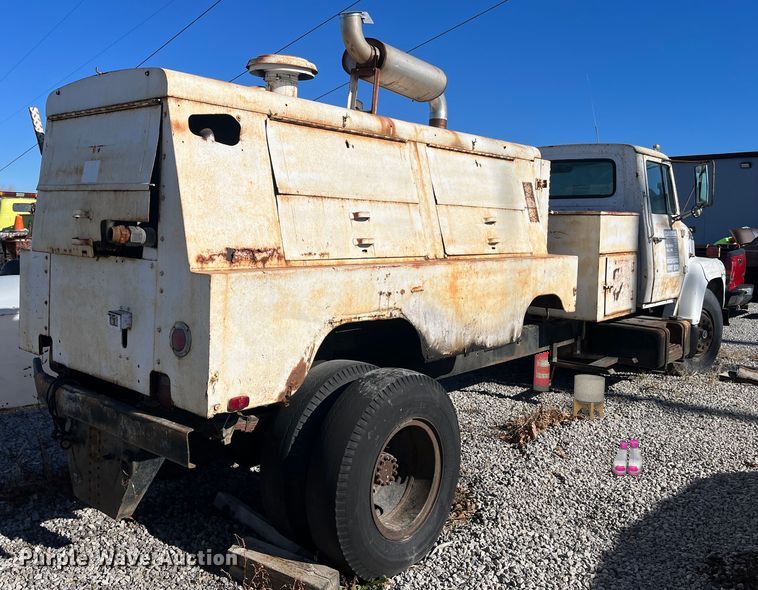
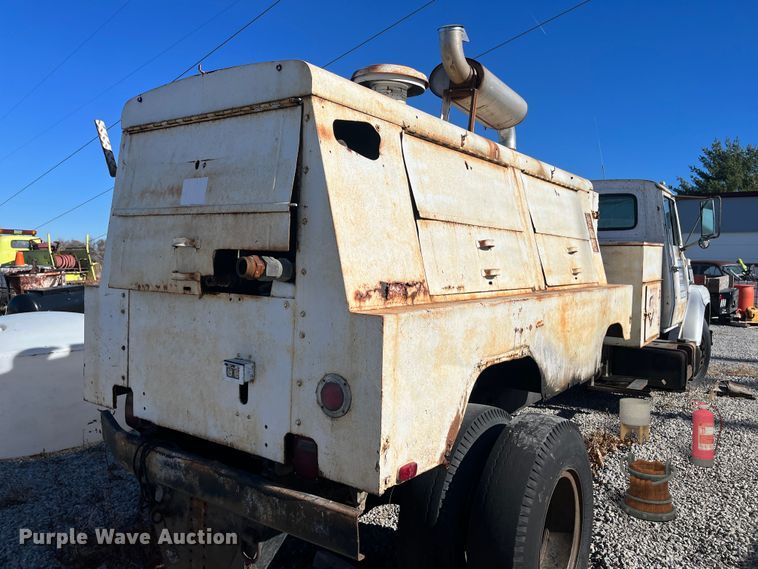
fire extinguisher: present [533,351,555,391] -> present [690,400,723,467]
bucket: none [528,419,580,483] -> present [620,452,677,521]
boots: present [612,439,643,475] -> none [701,468,732,507]

